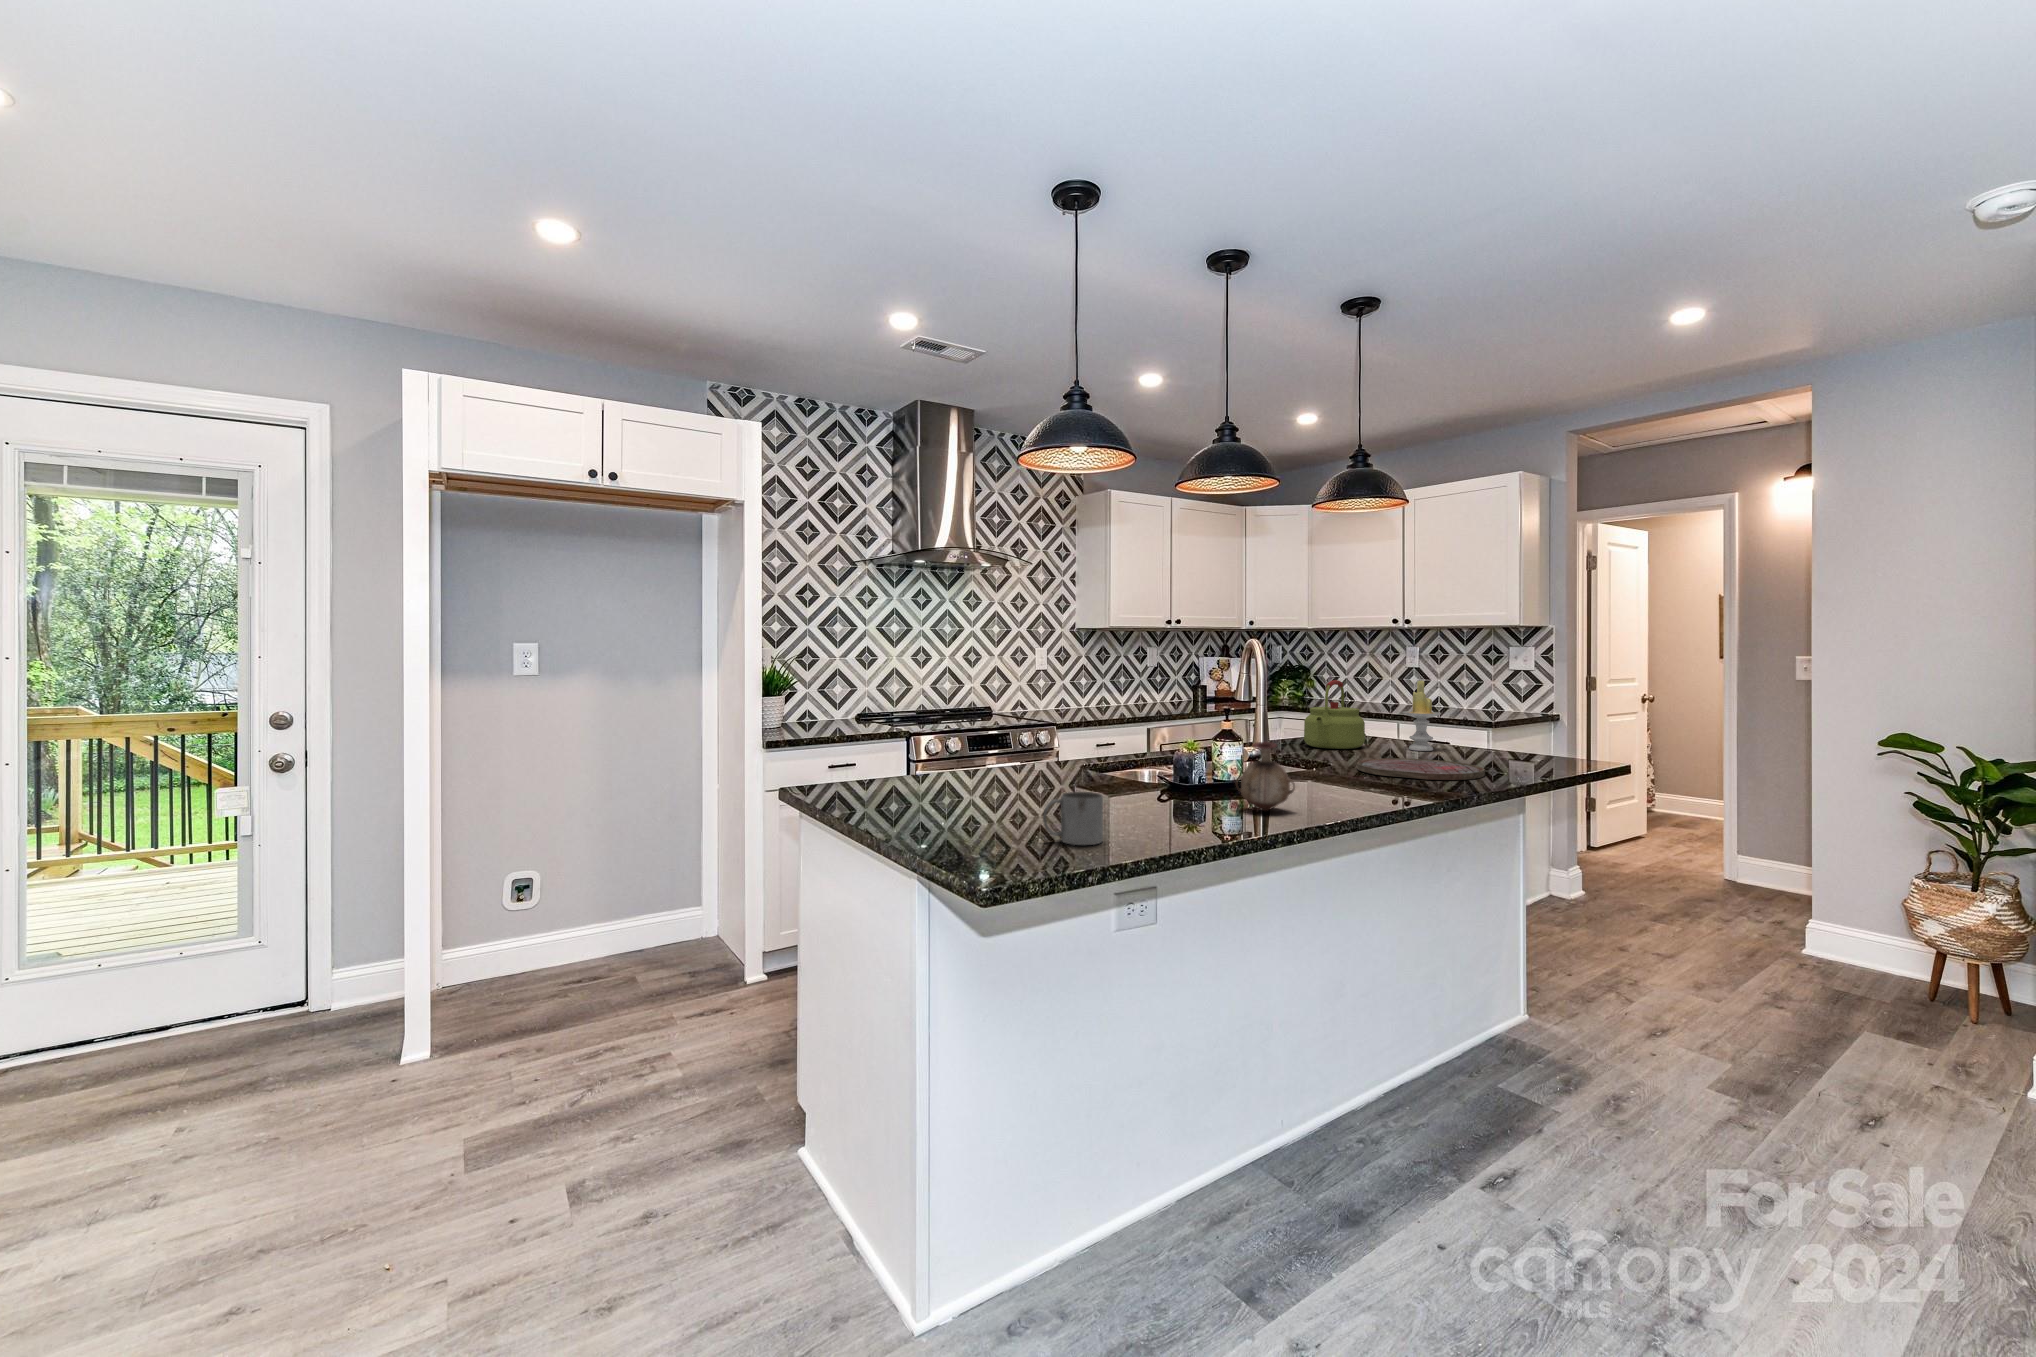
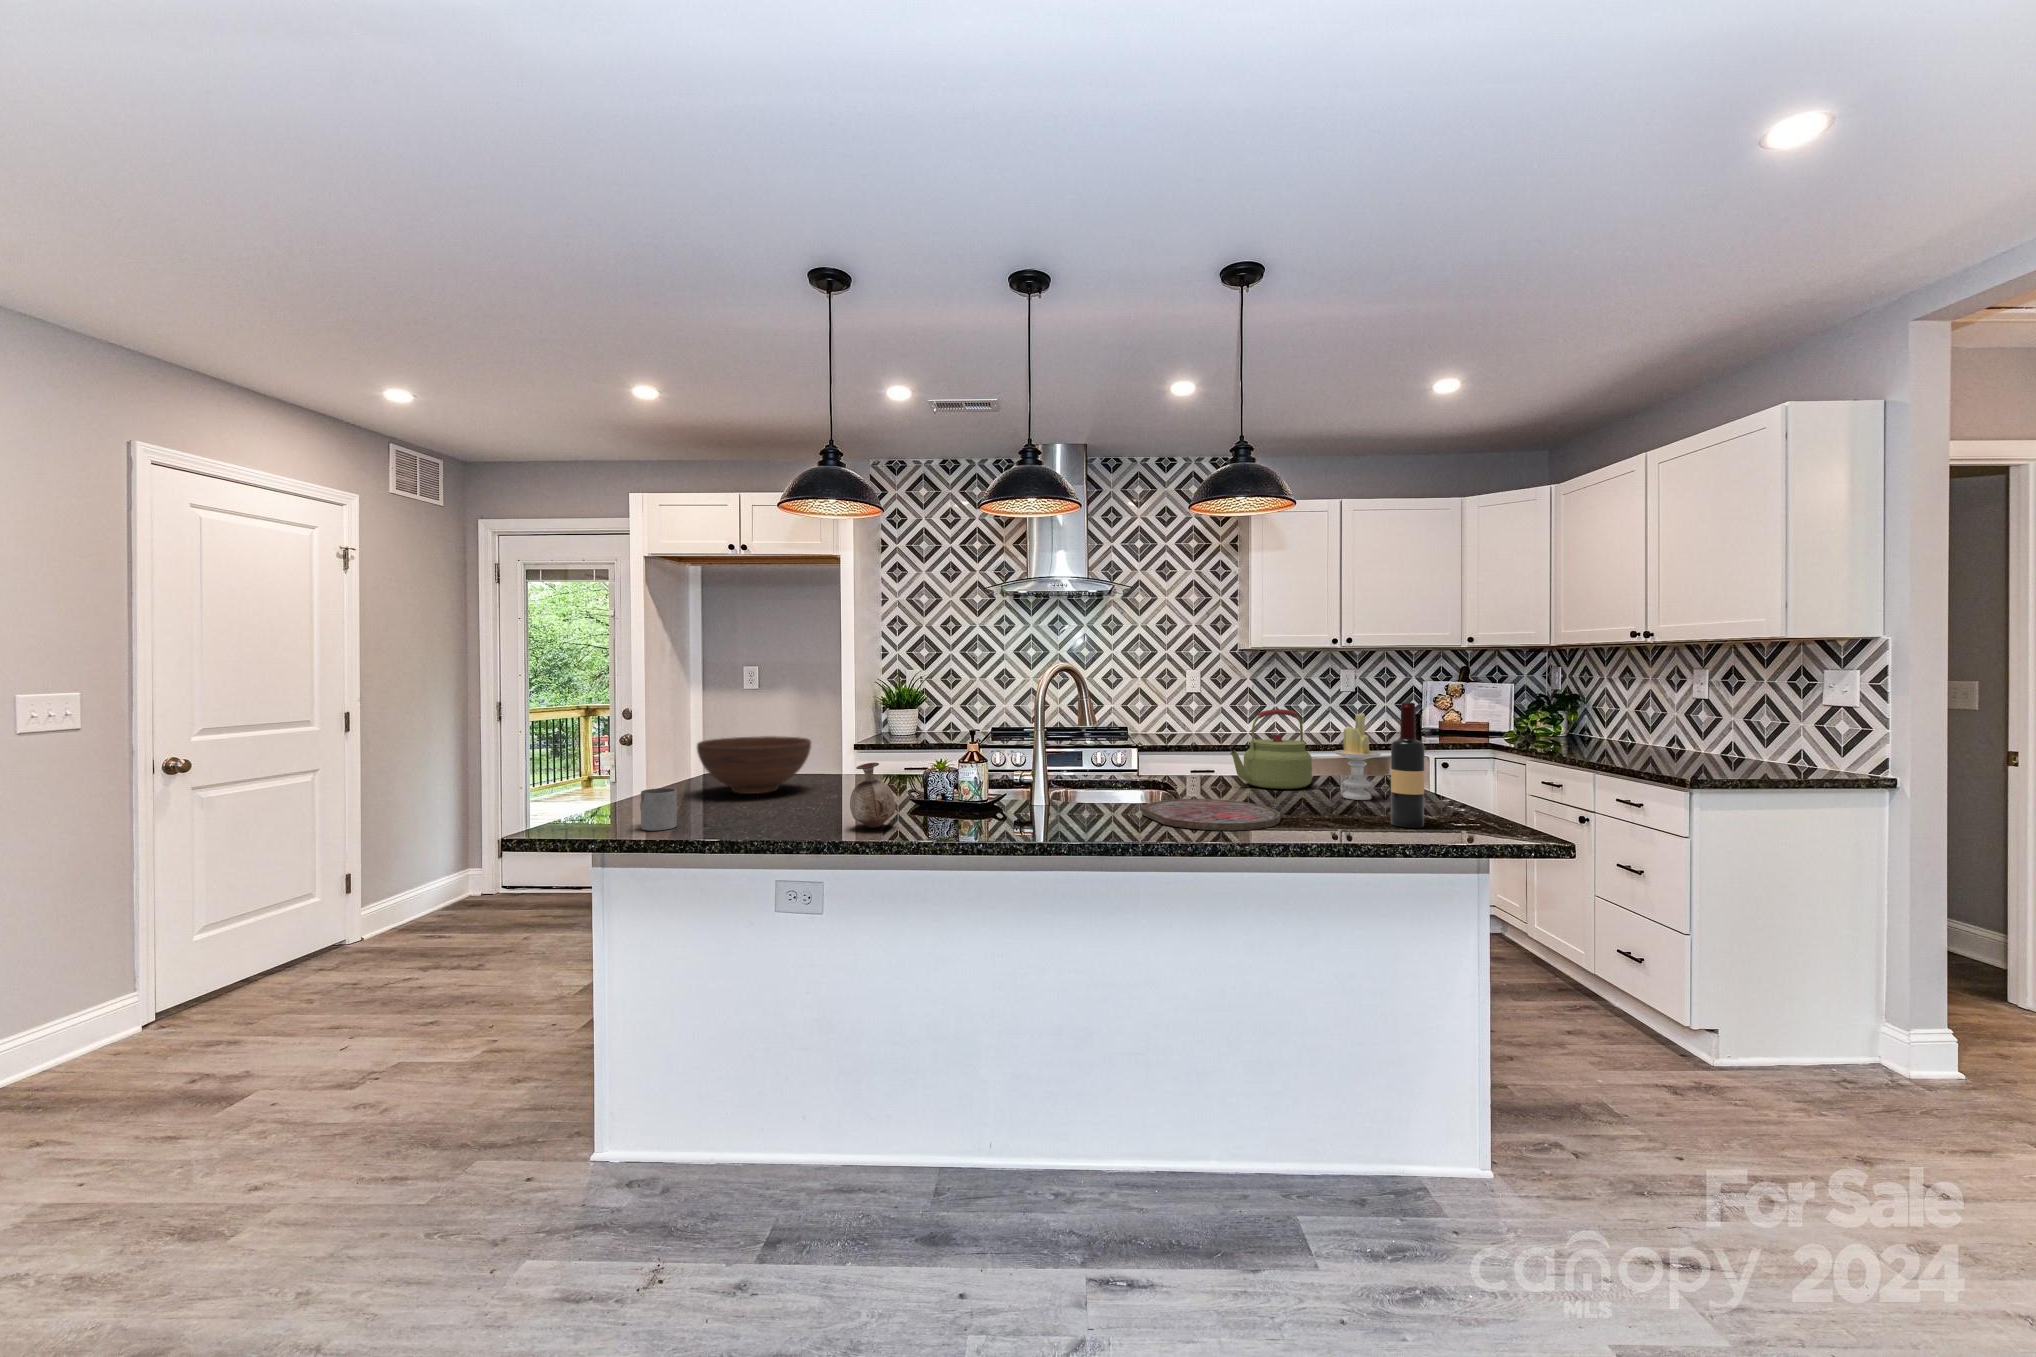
wine bottle: none [1520,669,1548,764] -> present [1391,703,1425,828]
fruit bowl: none [890,729,1027,802] -> present [697,736,811,794]

